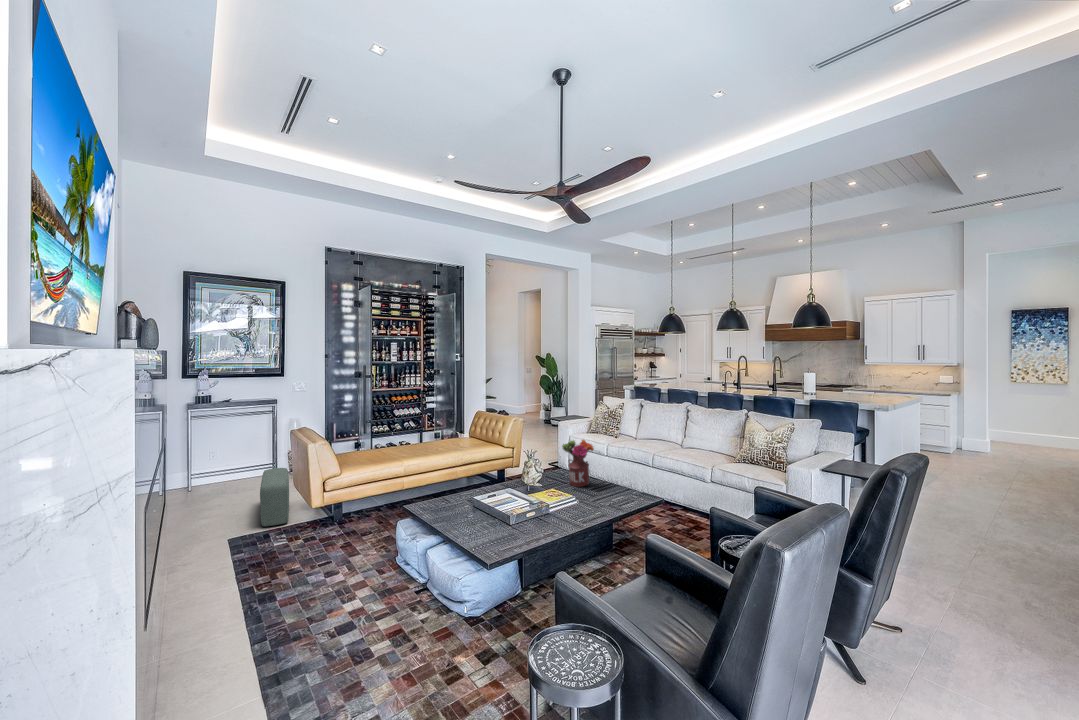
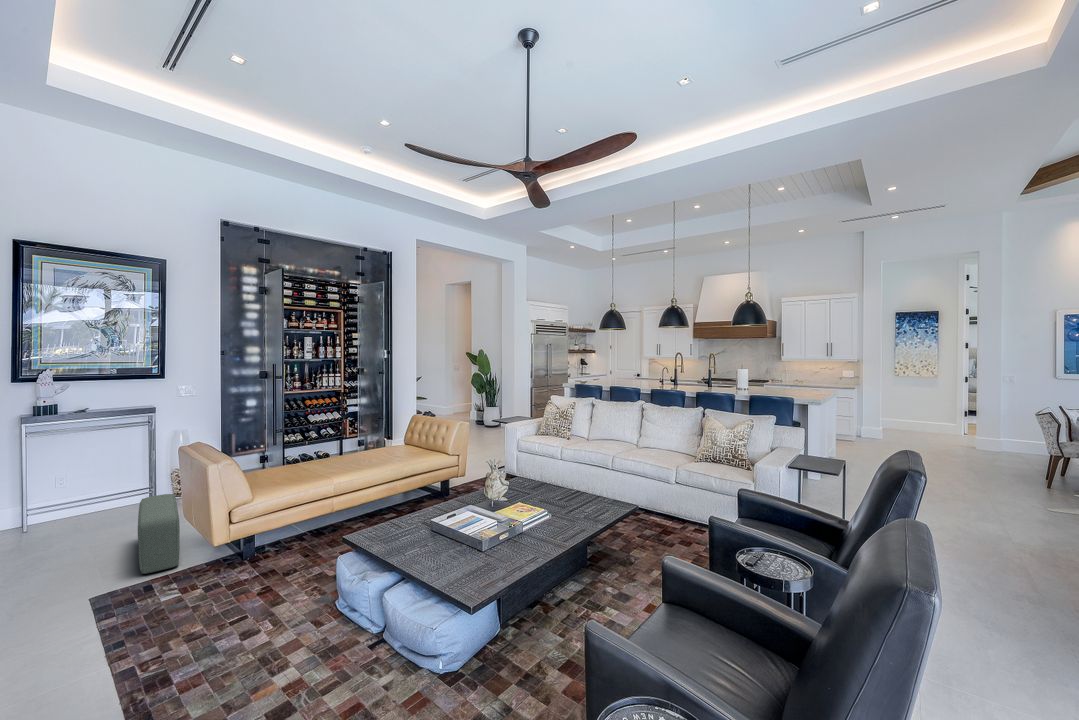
flower arrangement: present [562,440,594,487] -> none [525,445,562,498]

